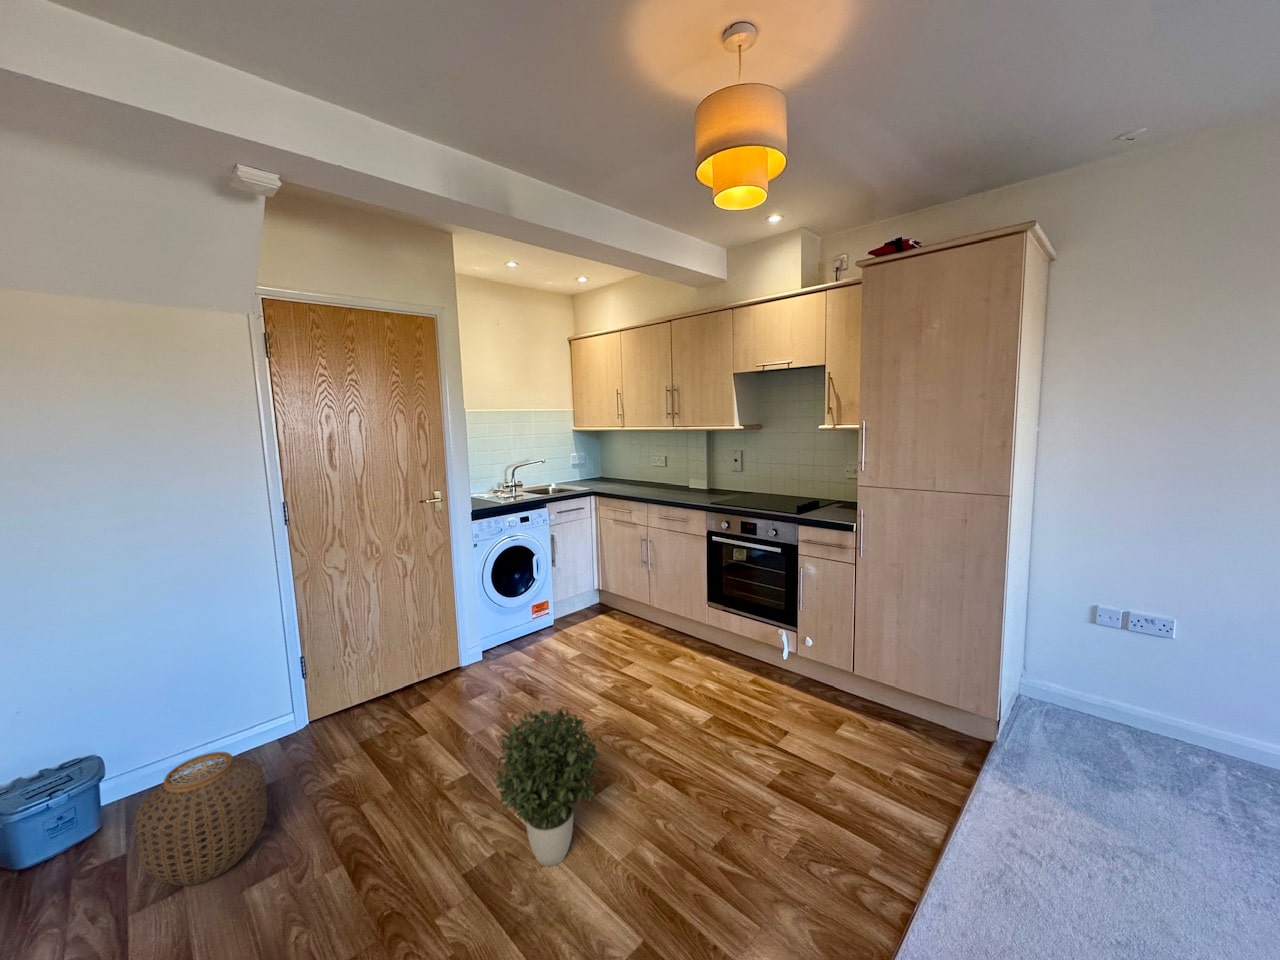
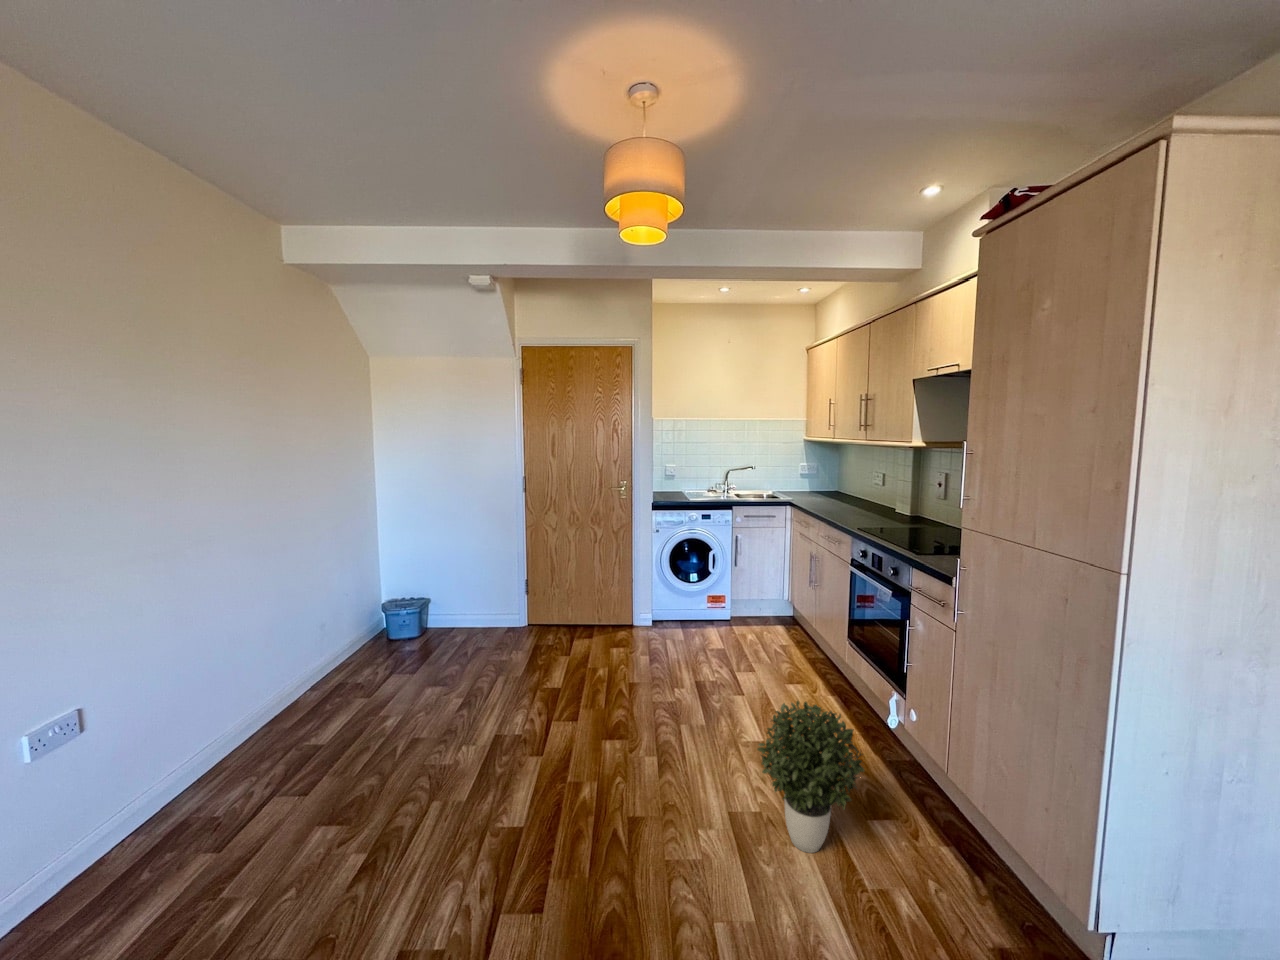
woven basket: present [134,752,267,886] -> none [562,643,627,724]

